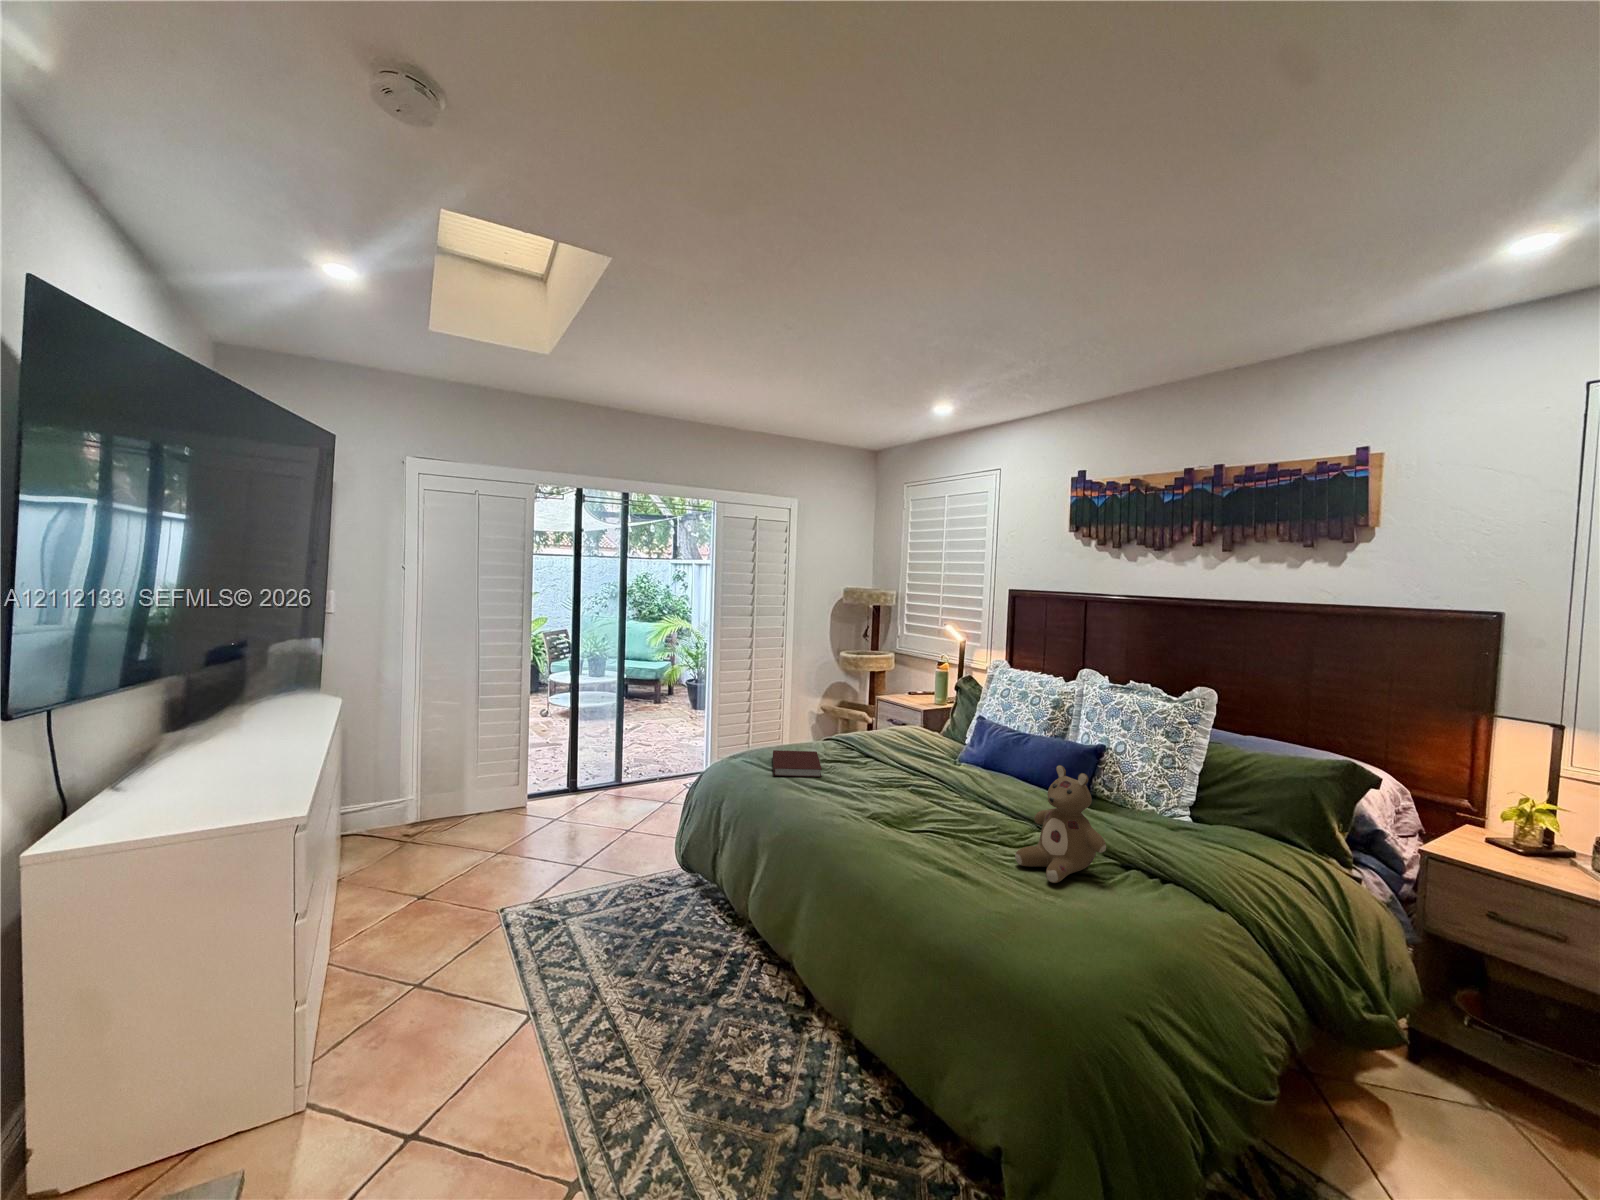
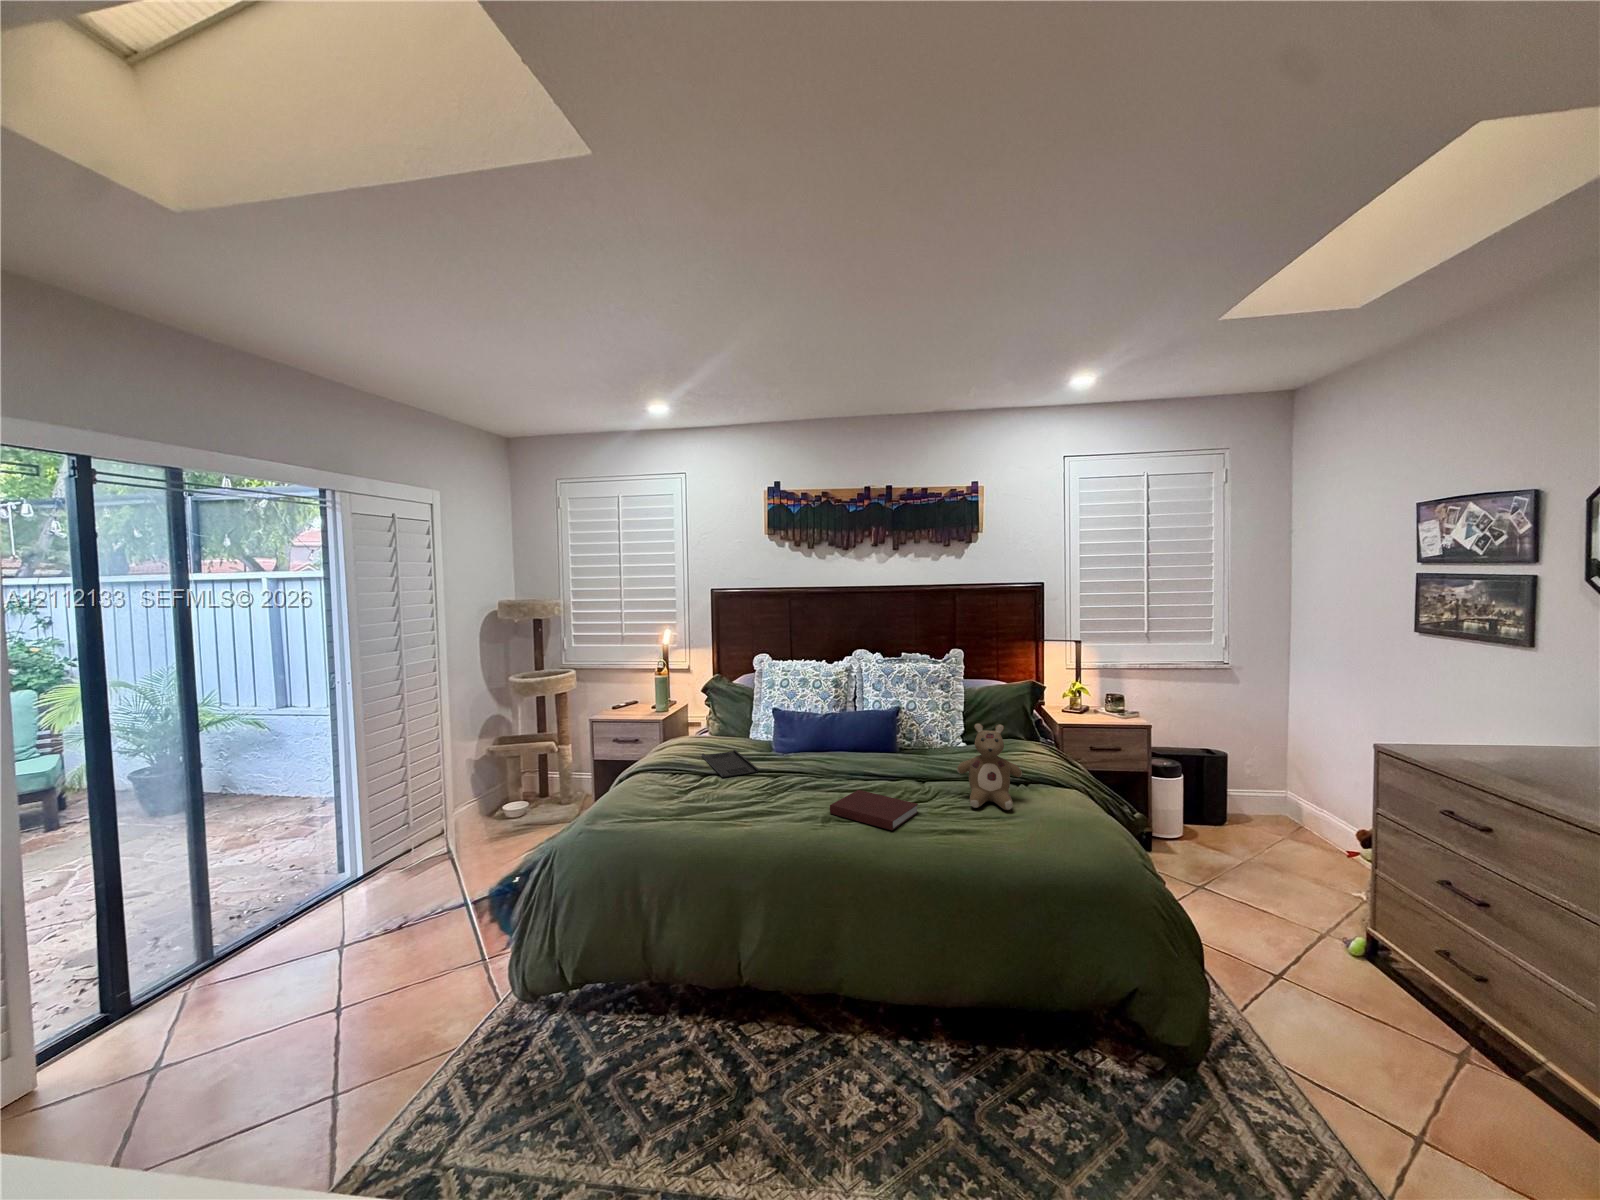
tray: none [863,740,919,766] -> present [702,749,758,777]
notebook: present [773,750,822,777] -> present [830,790,918,830]

